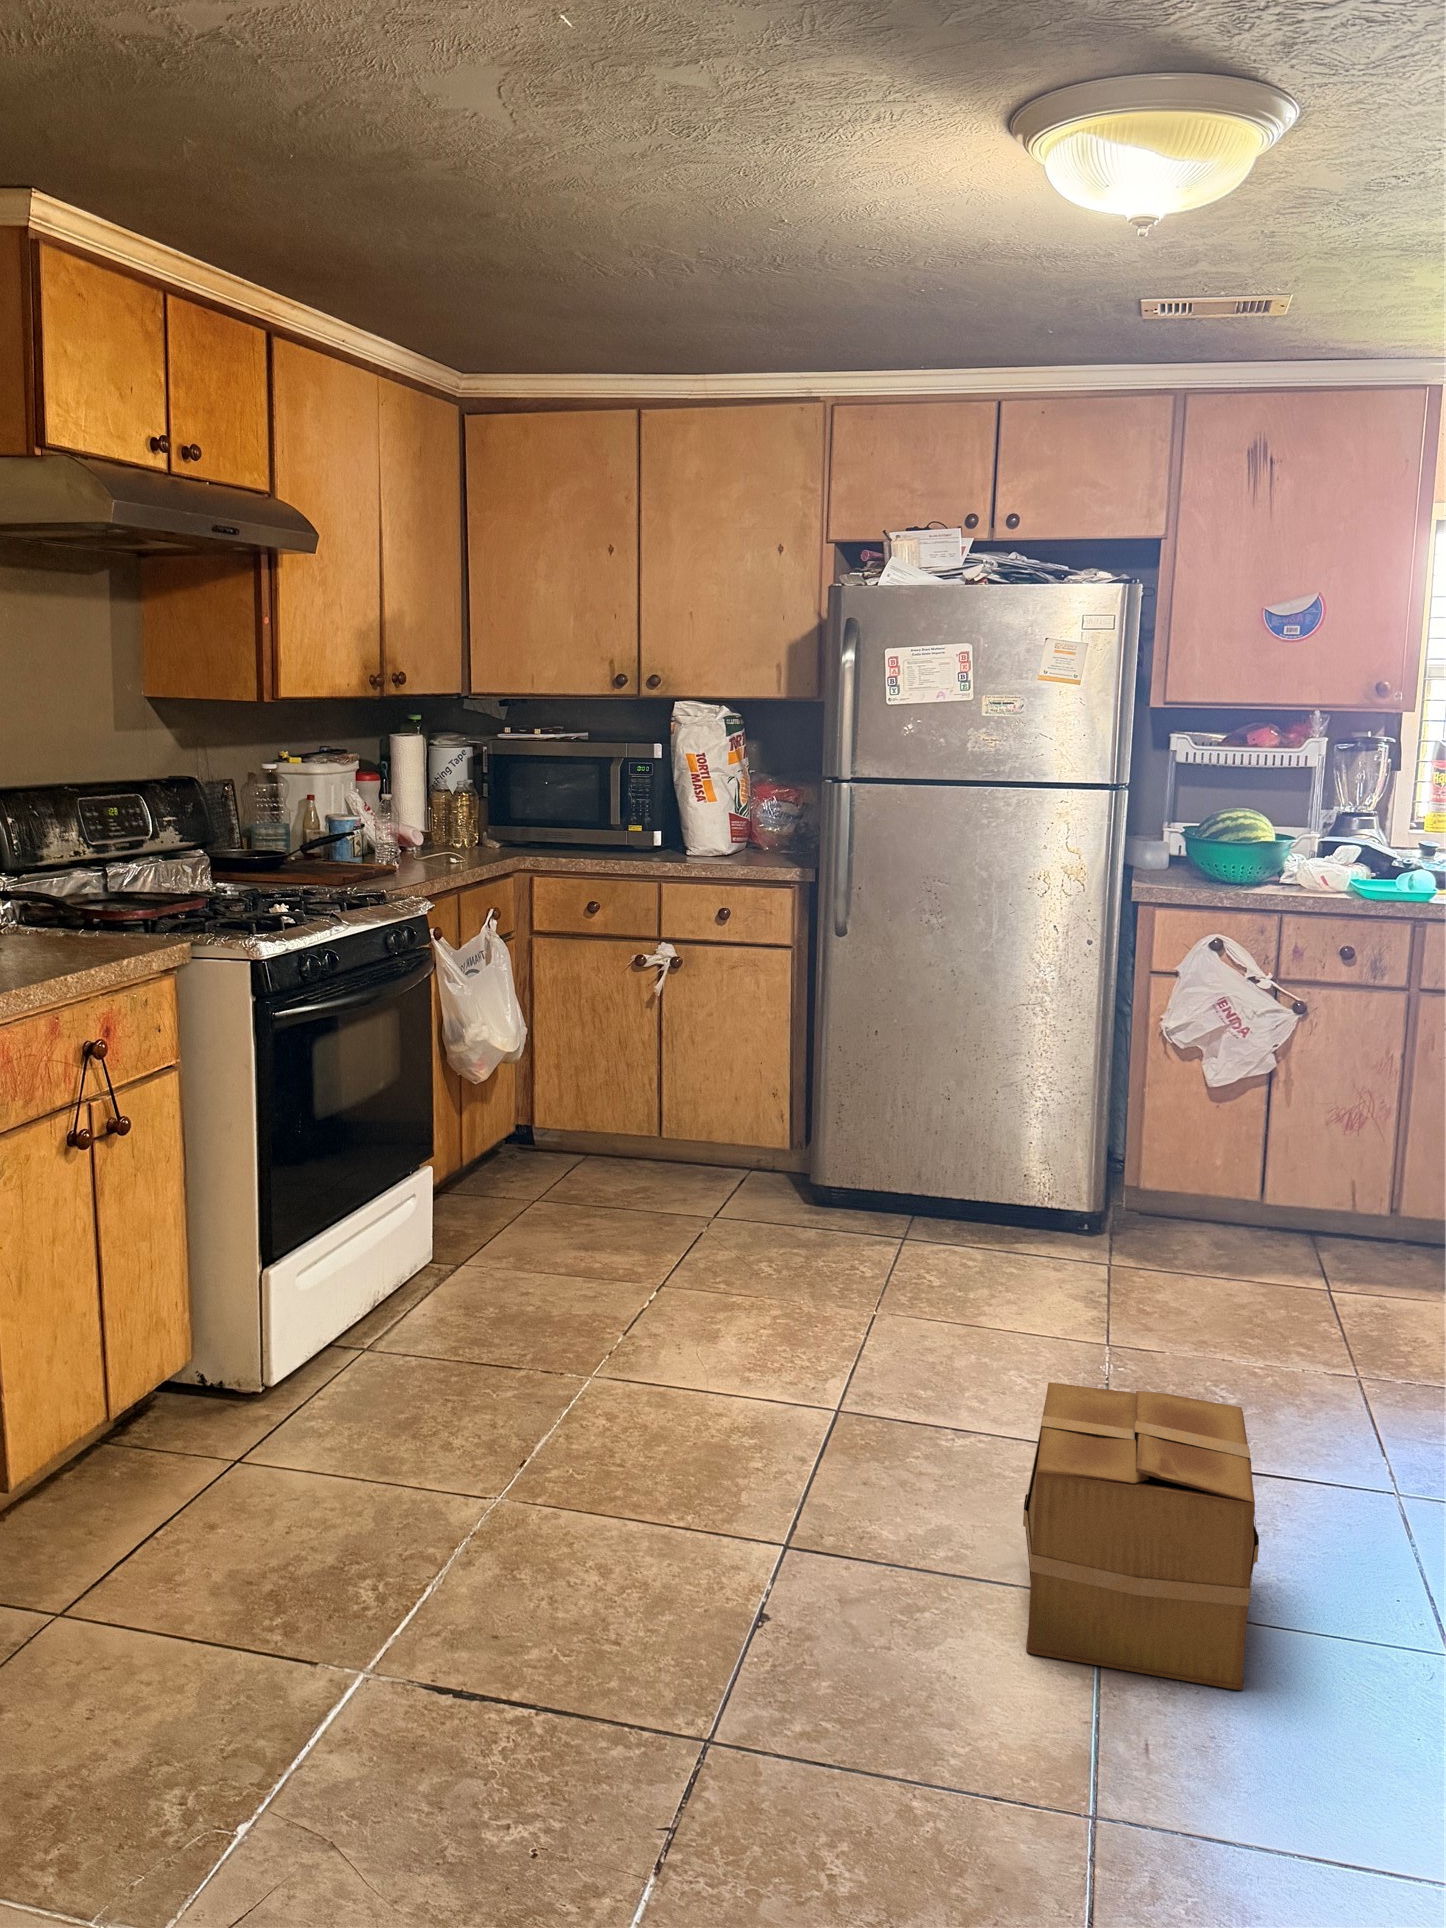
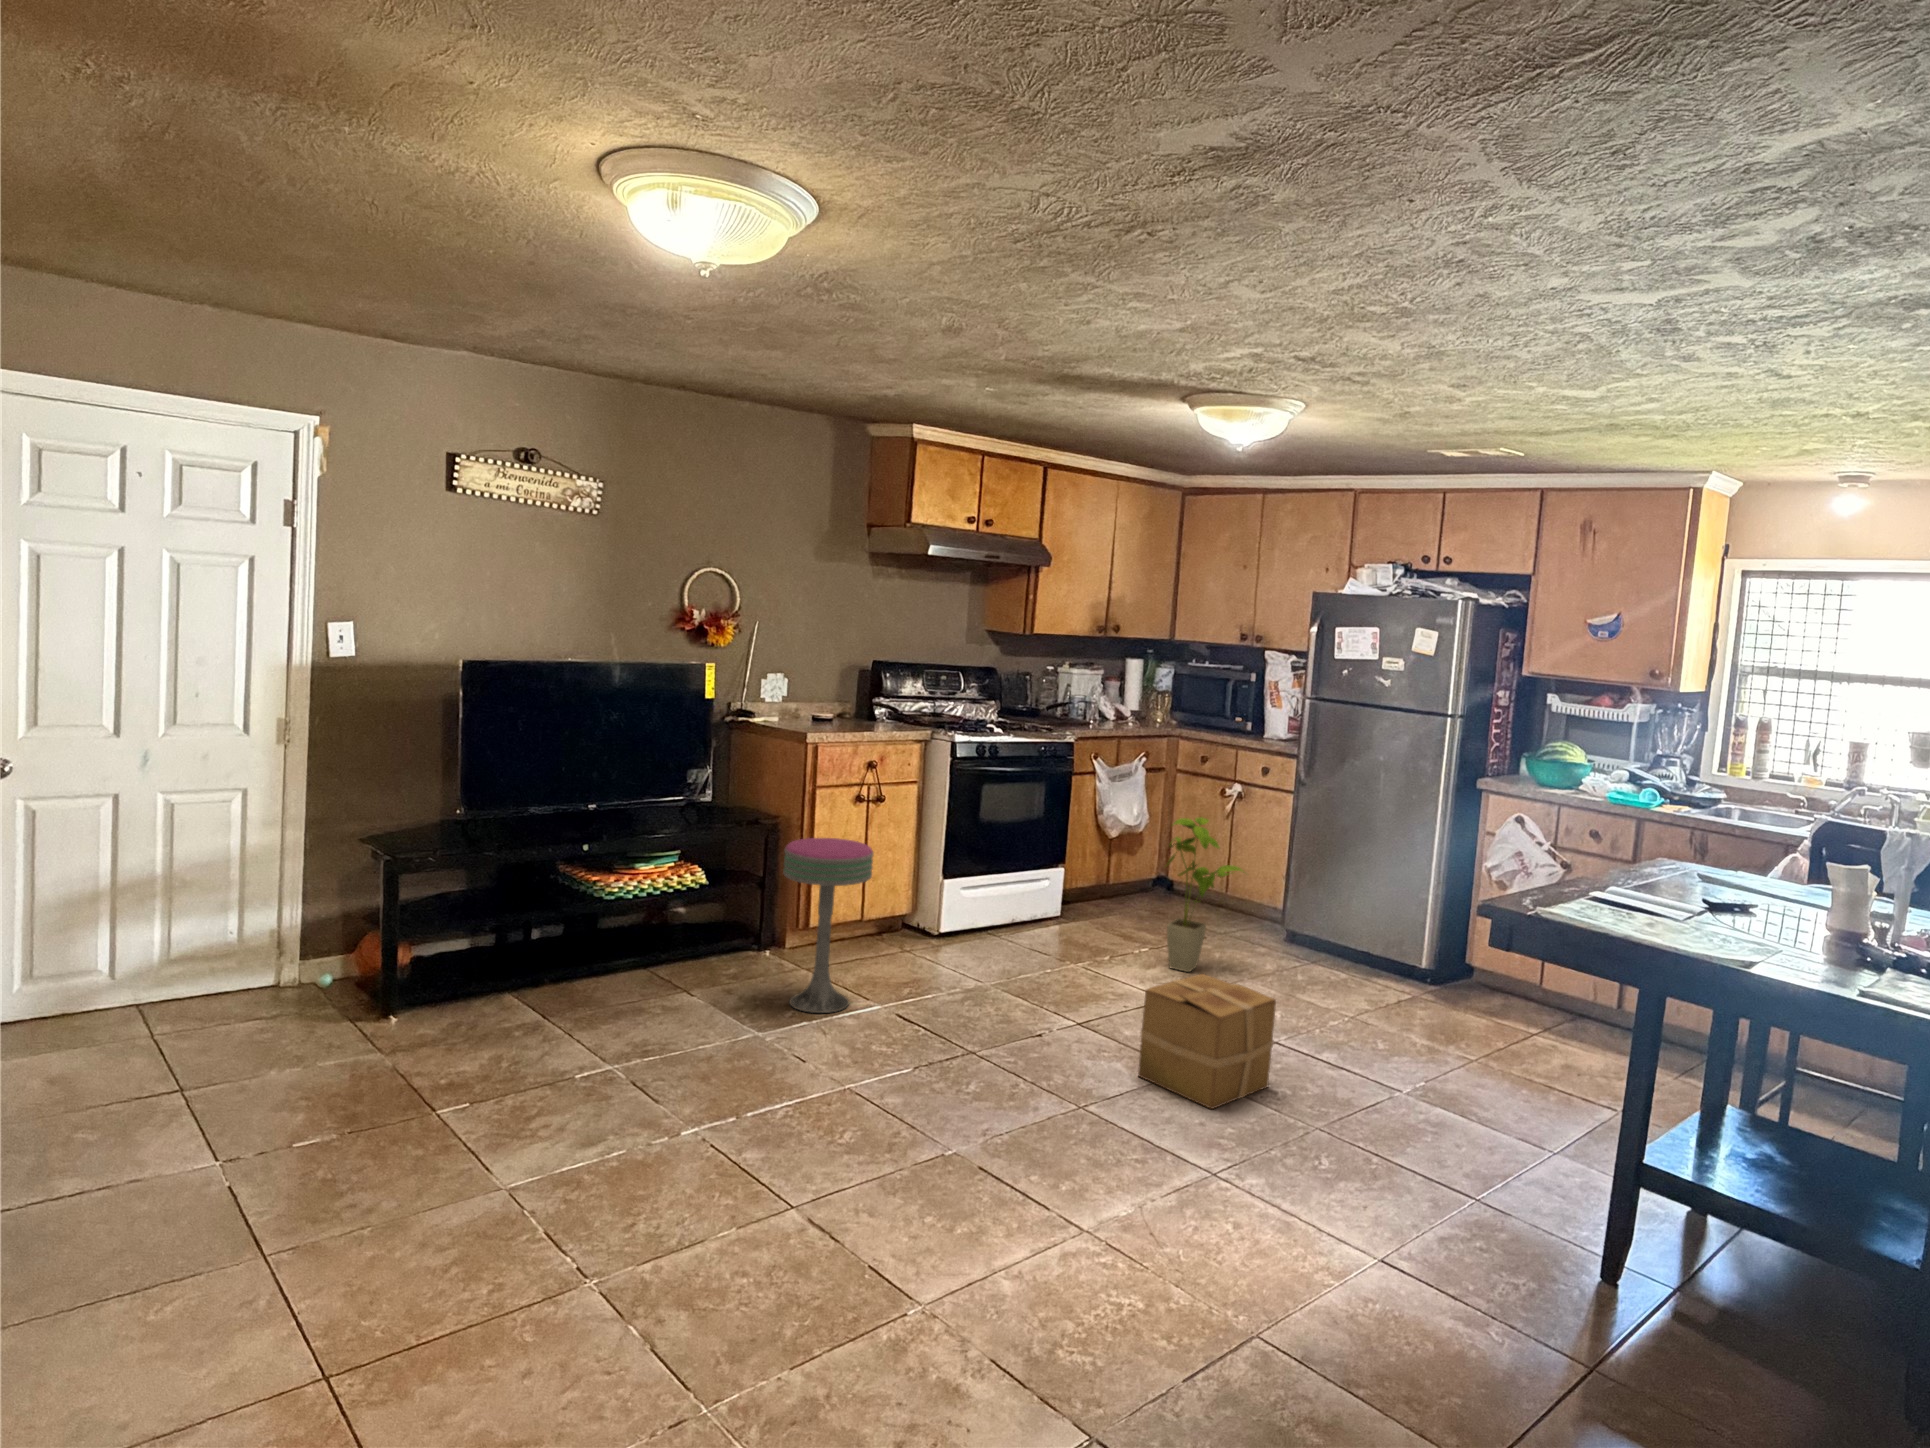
house plant: none [705,1034,865,1331] -> present [1167,817,1243,972]
bar stool: none [45,1277,296,1769] -> present [783,838,874,1013]

